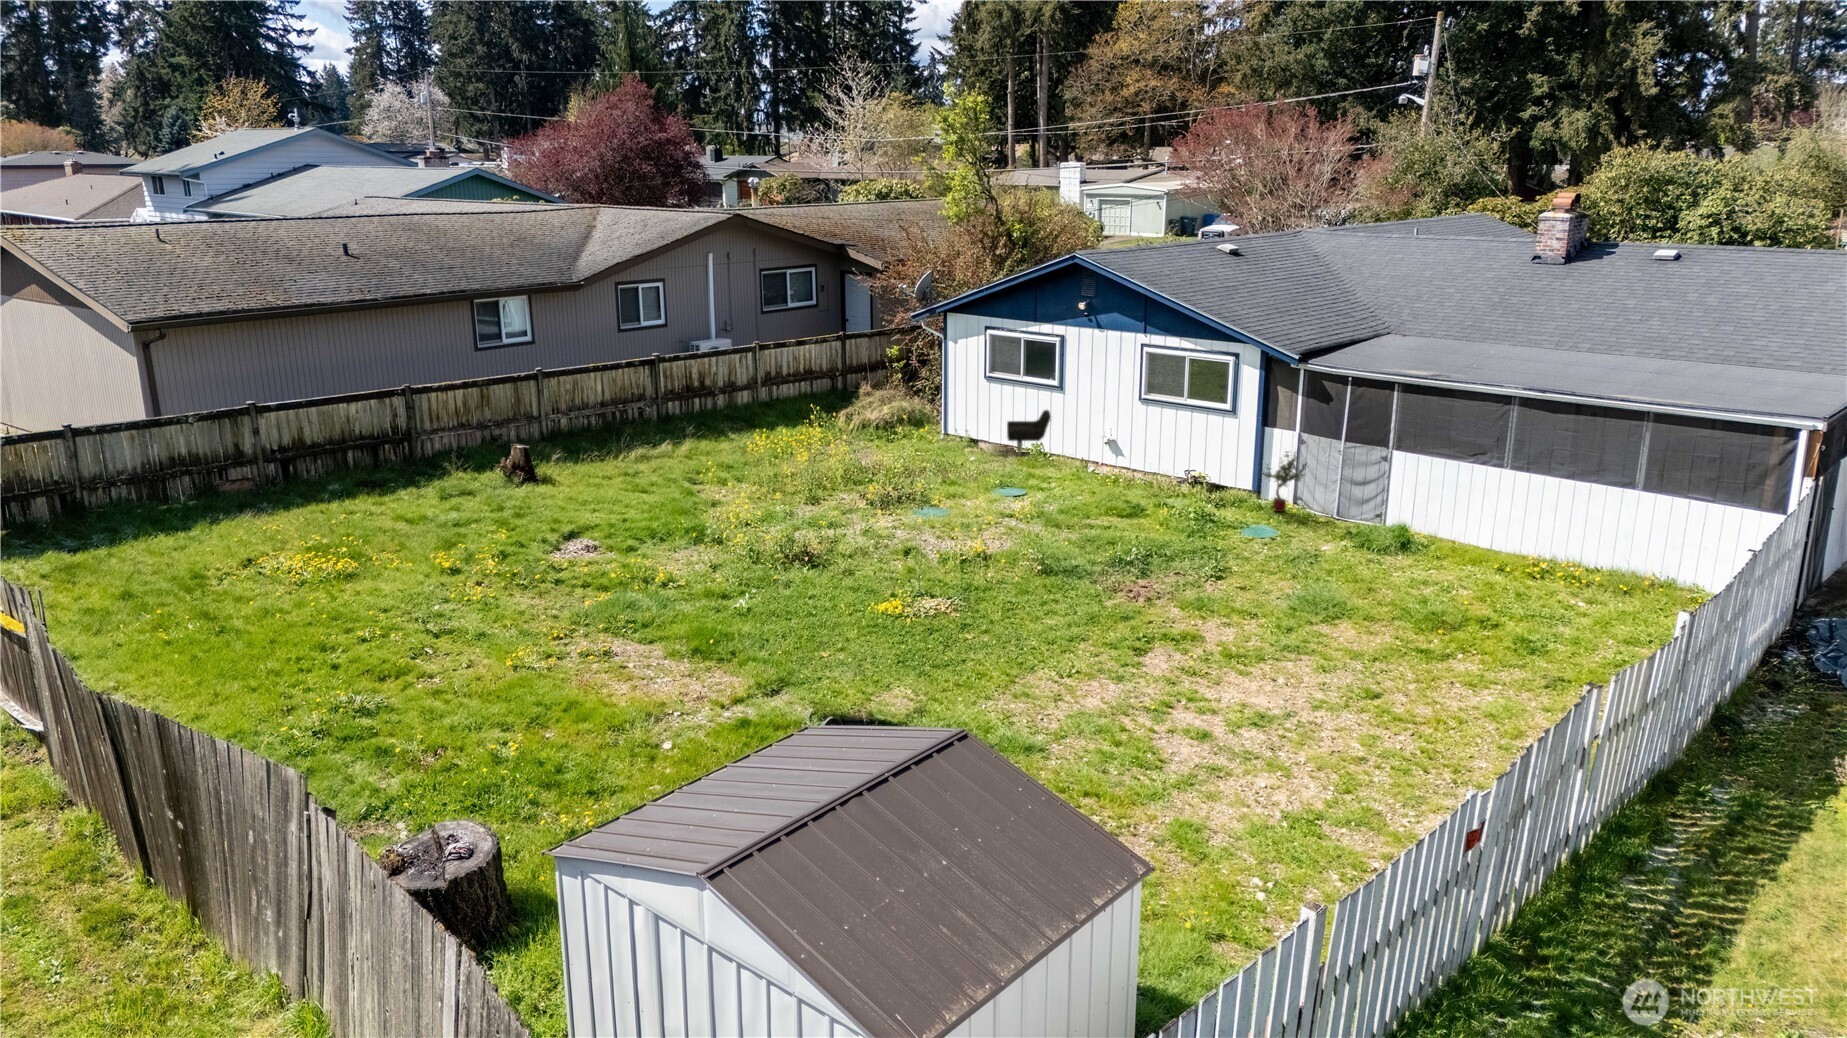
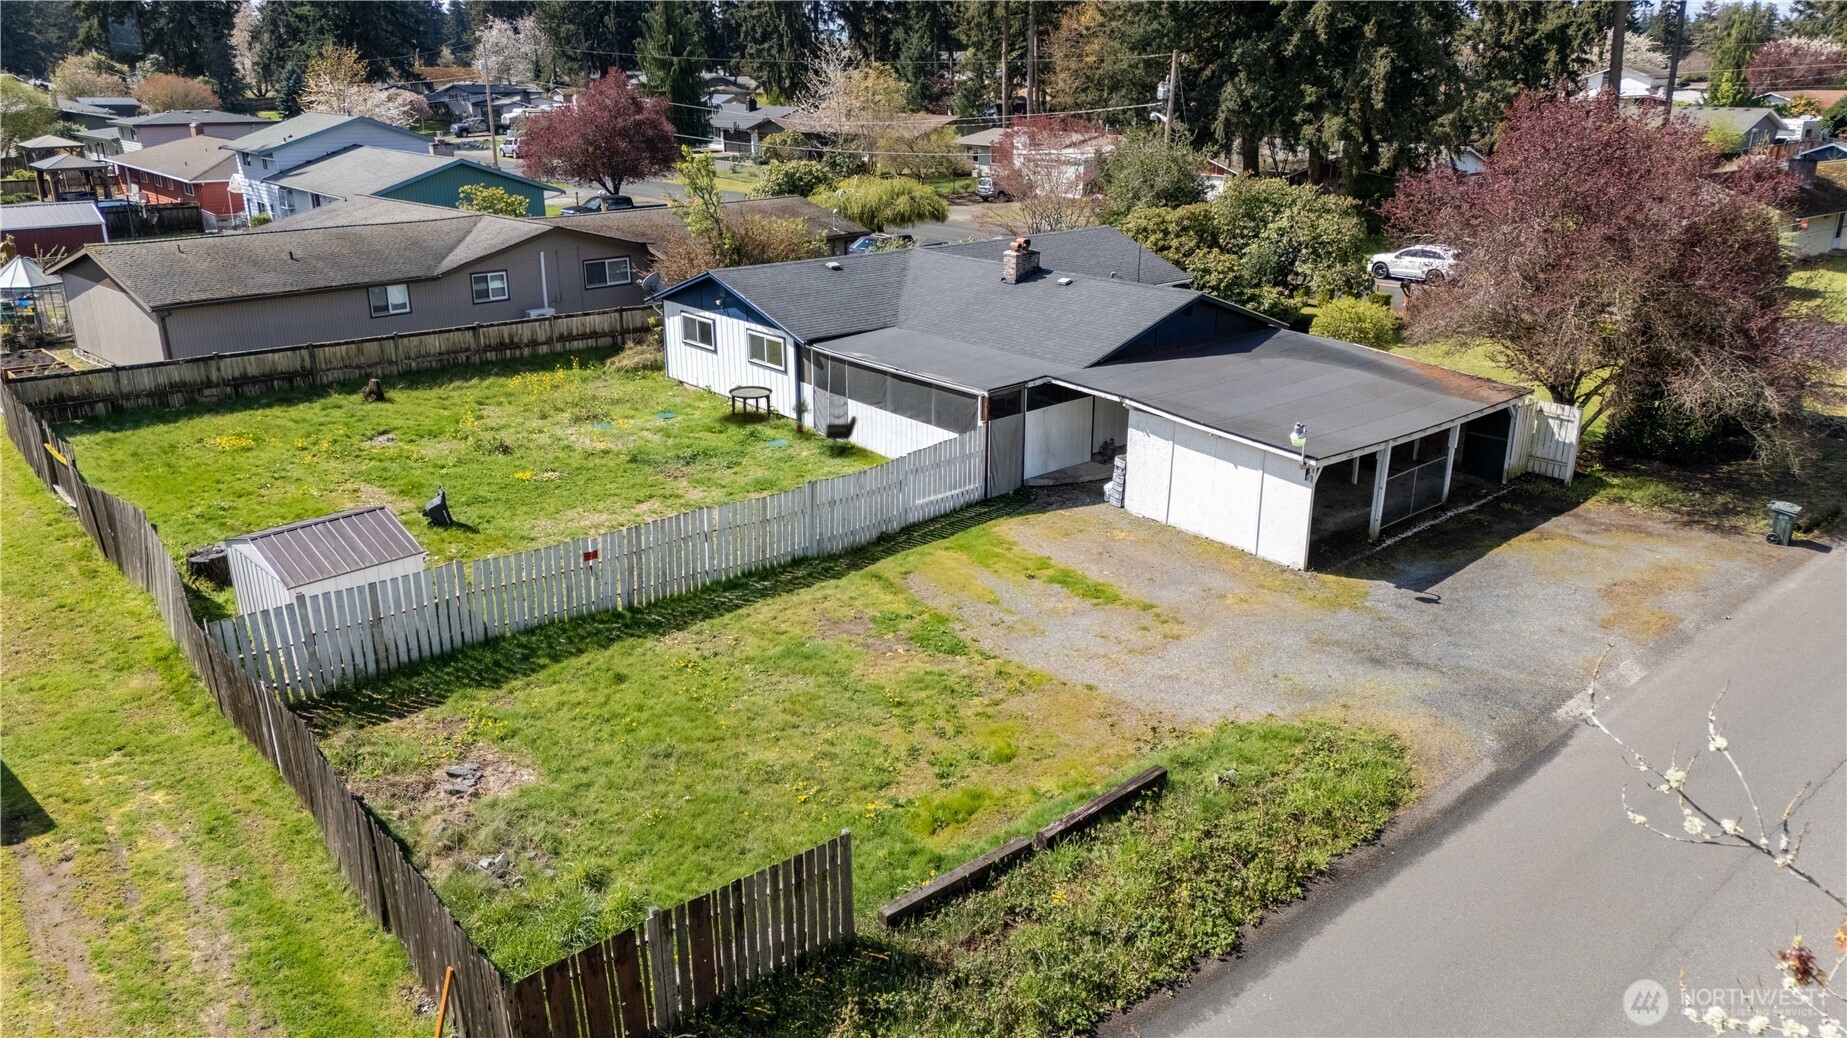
lounge chair: present [1007,410,1051,455] -> present [826,416,857,448]
round table: none [1129,437,1204,496] -> present [729,386,773,421]

